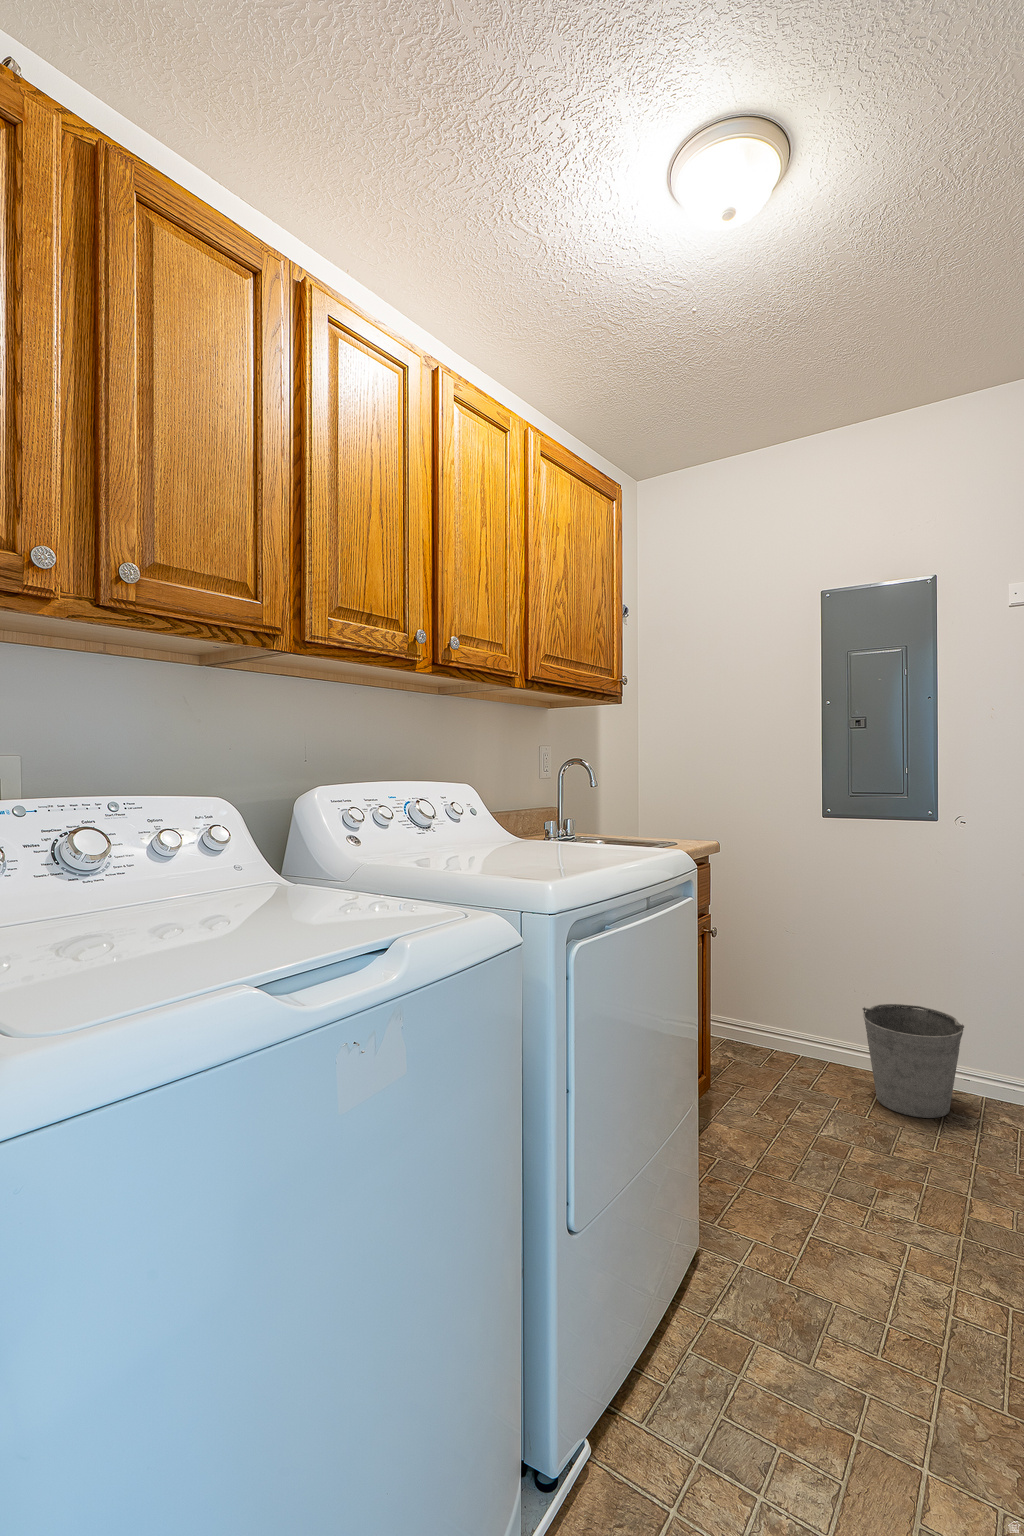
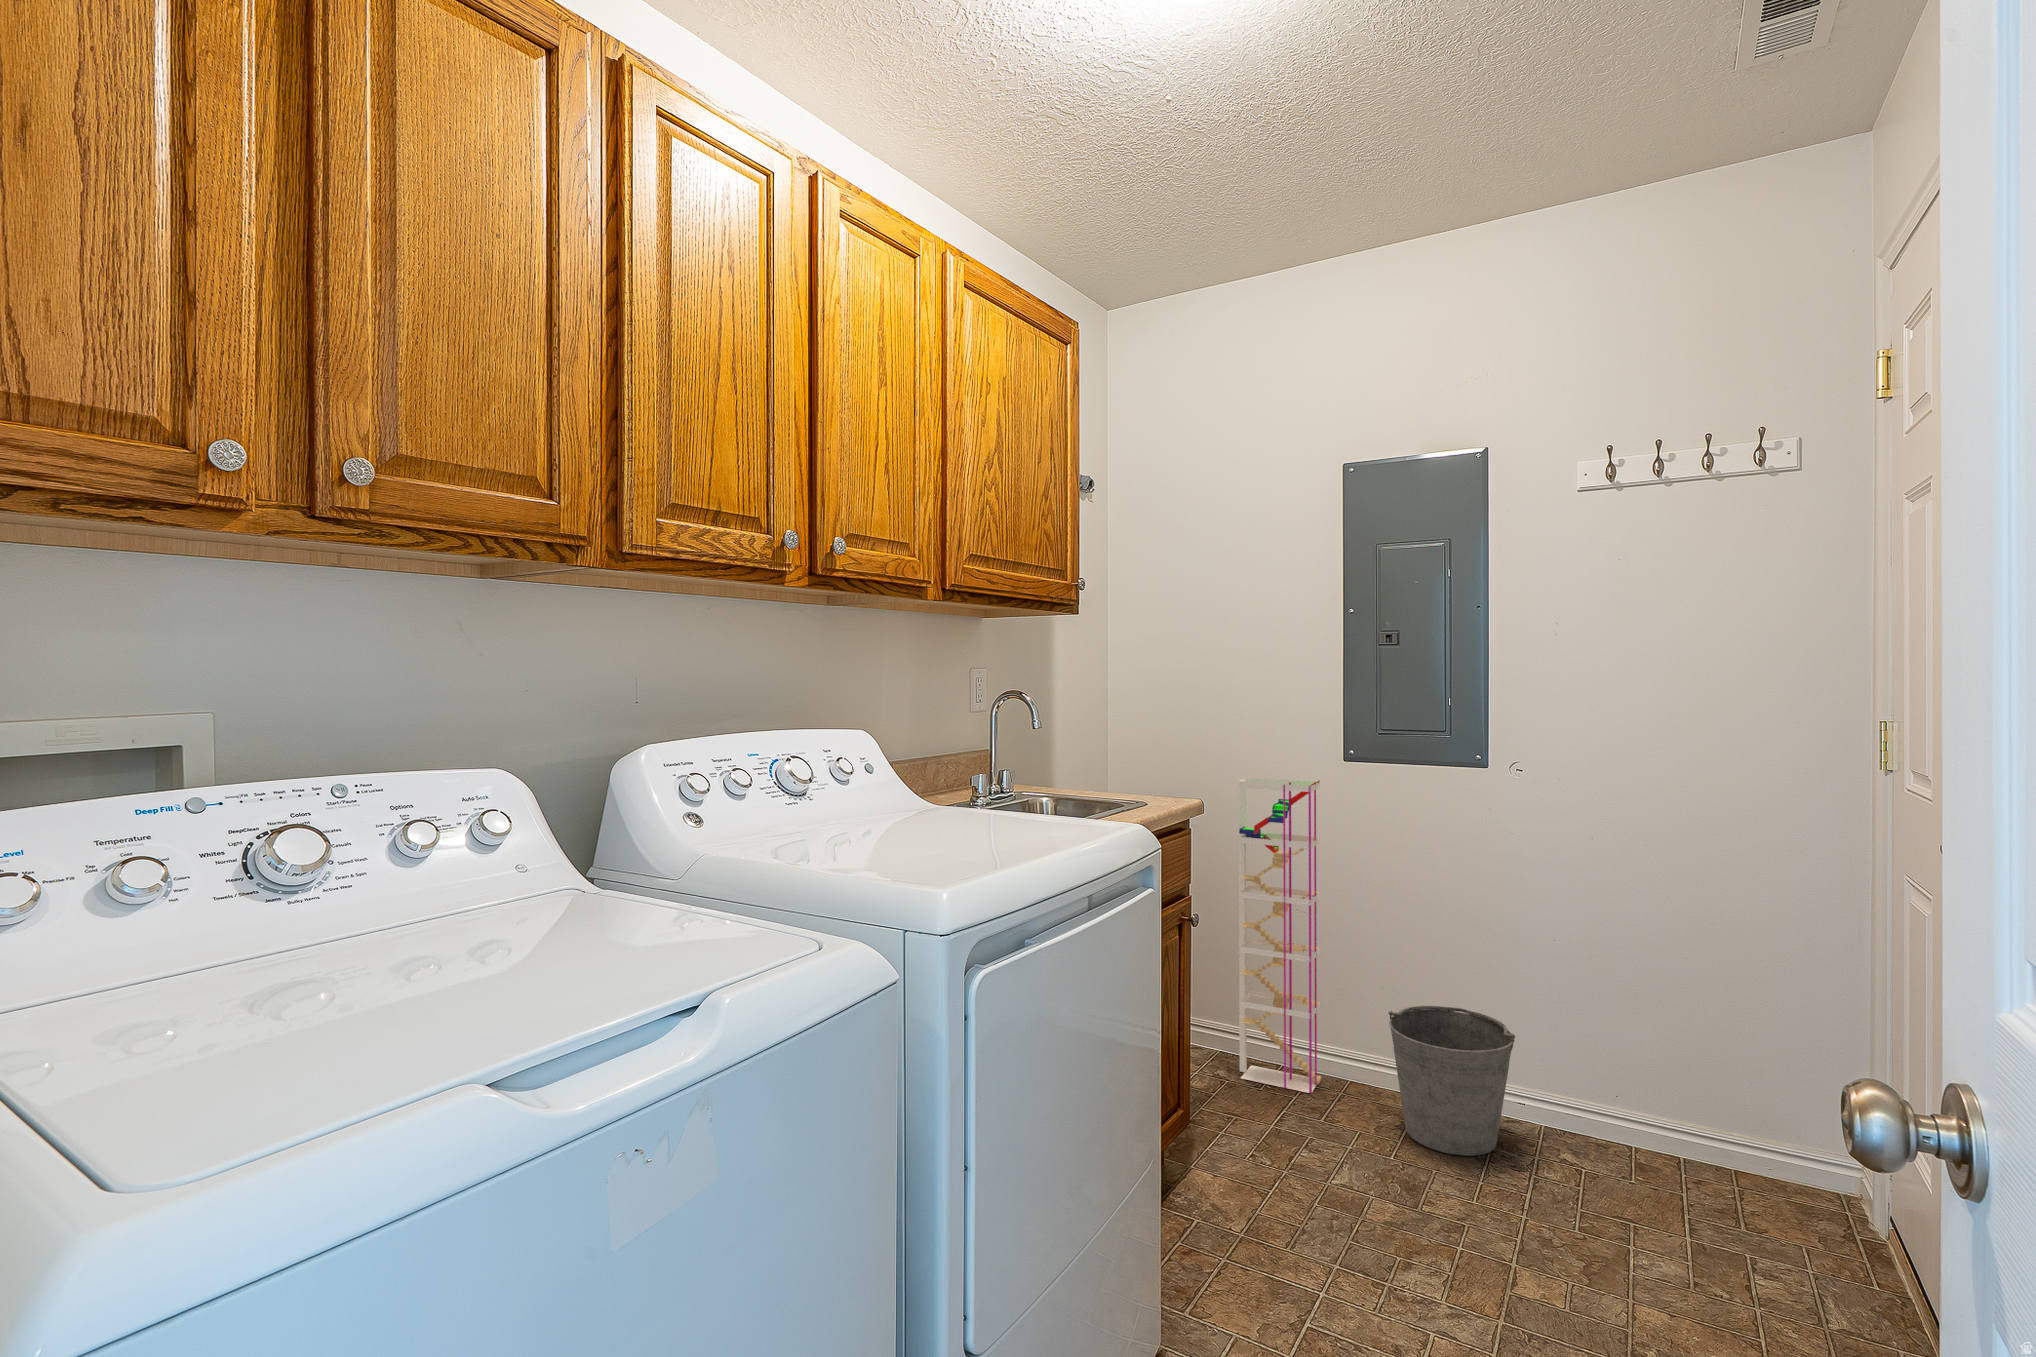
shelving unit: none [742,831,808,1071] -> present [1239,778,1321,1093]

